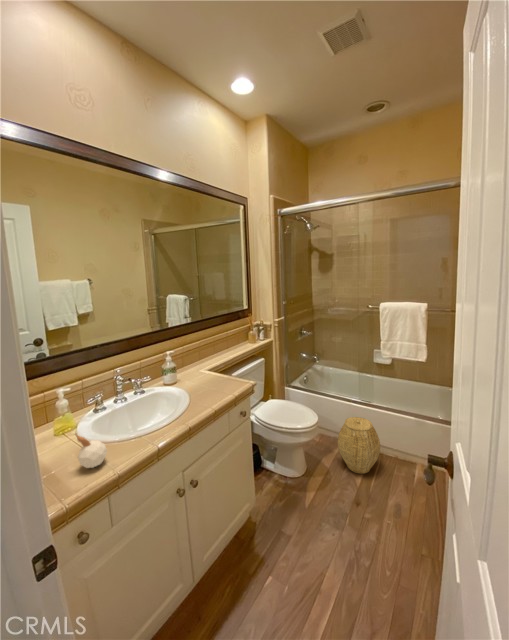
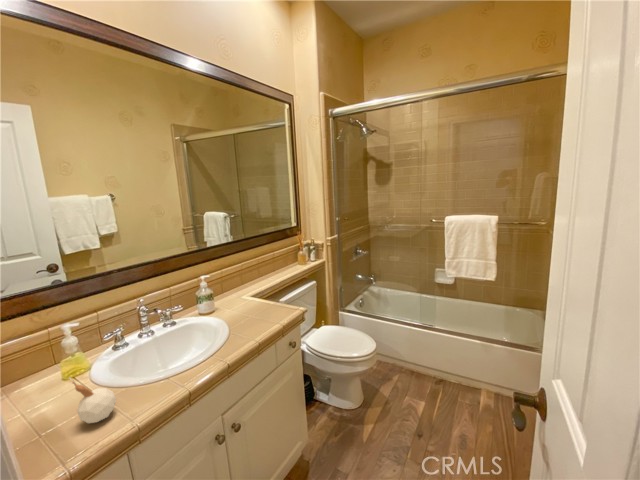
woven basket: present [338,417,380,474] -> none [397,342,443,403]

